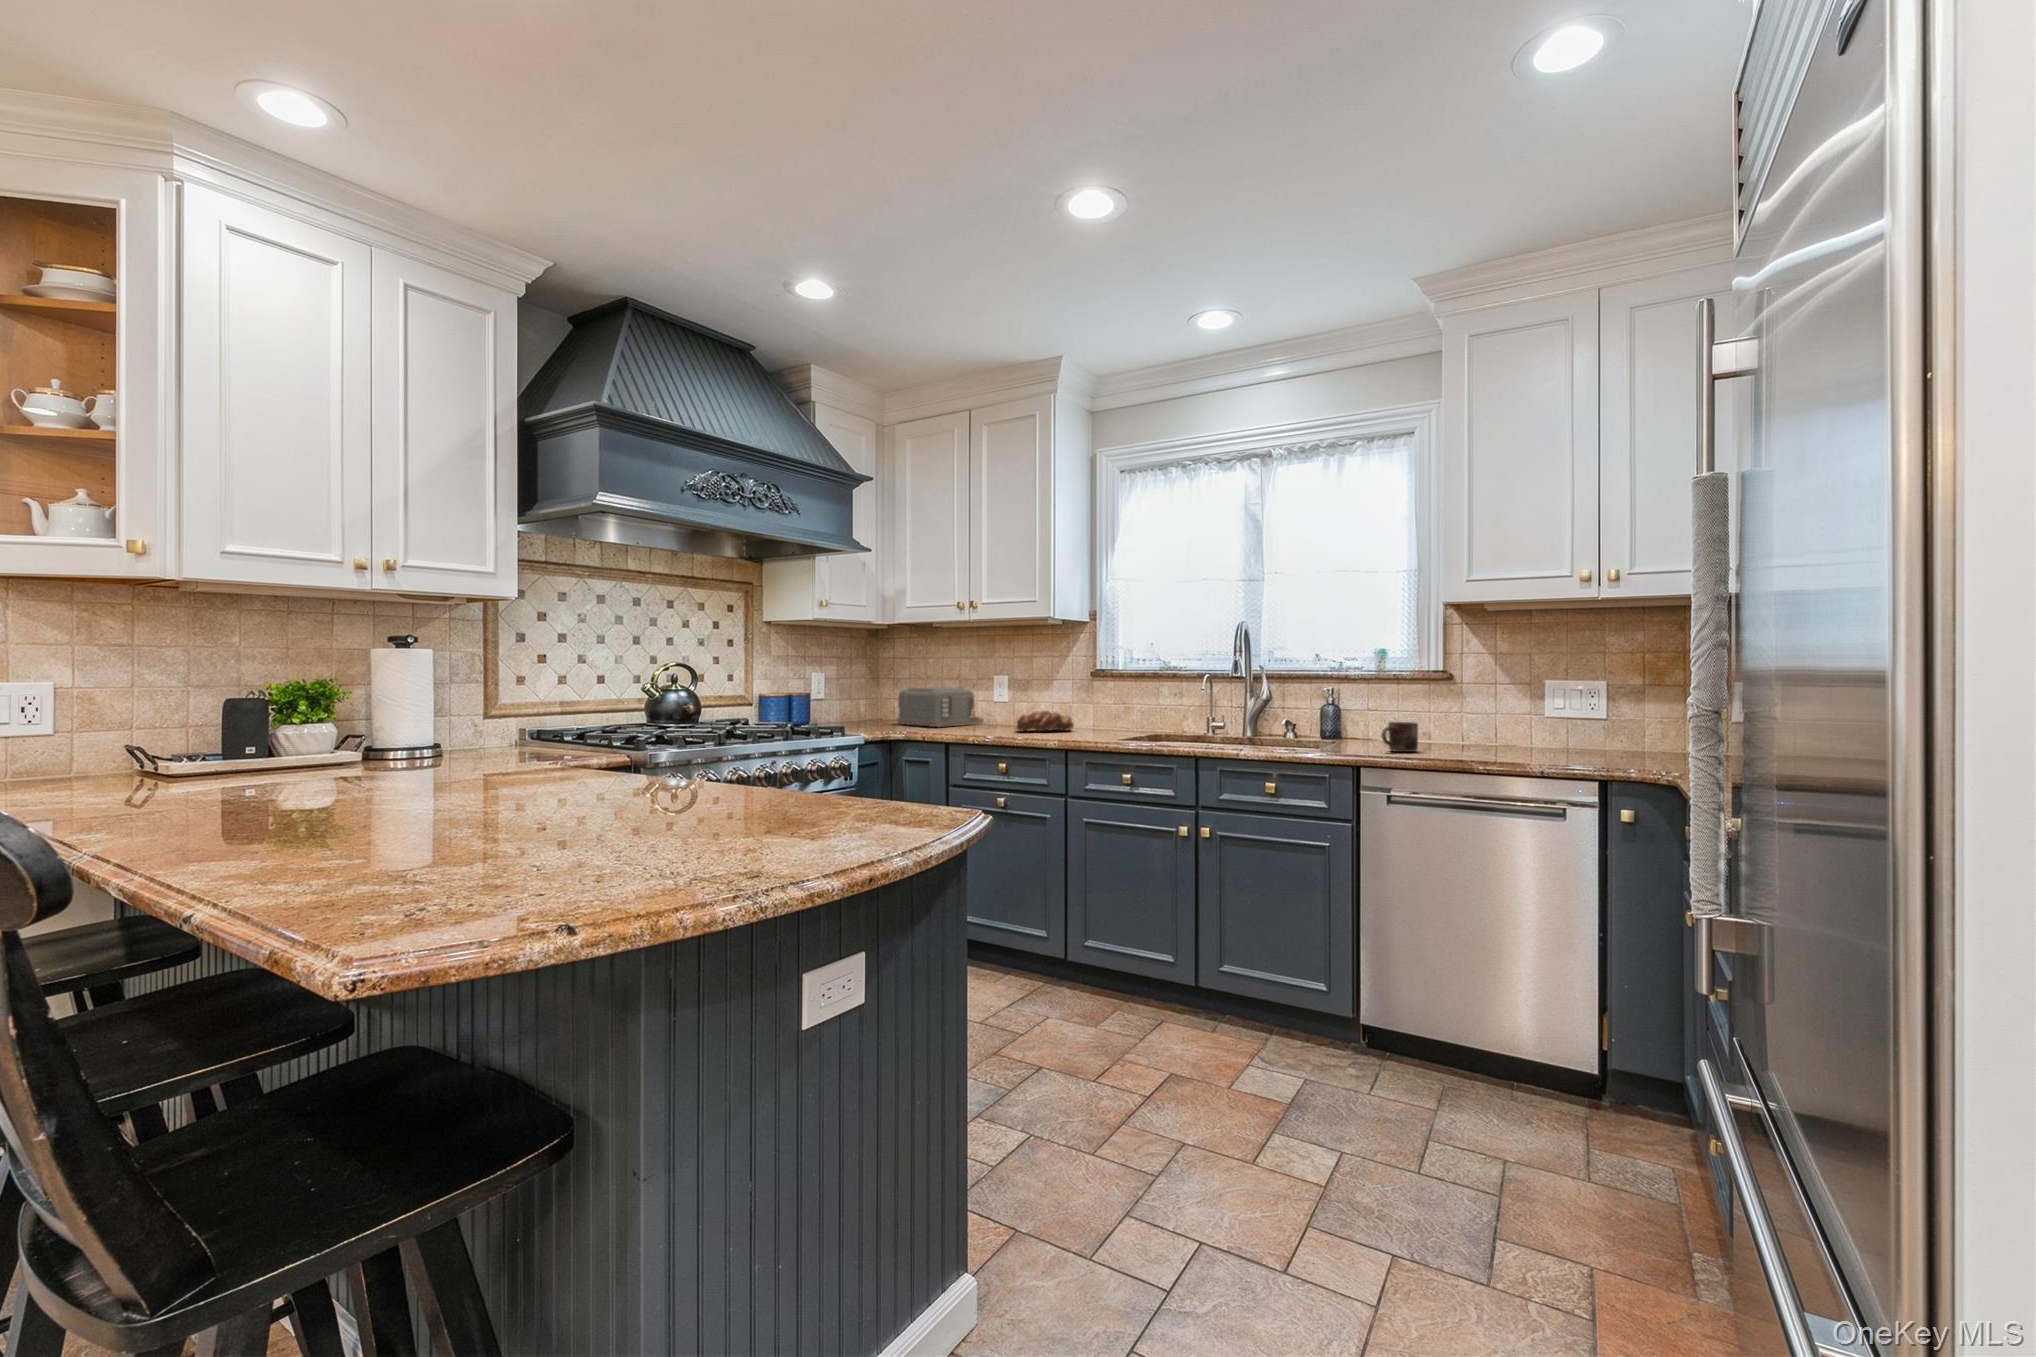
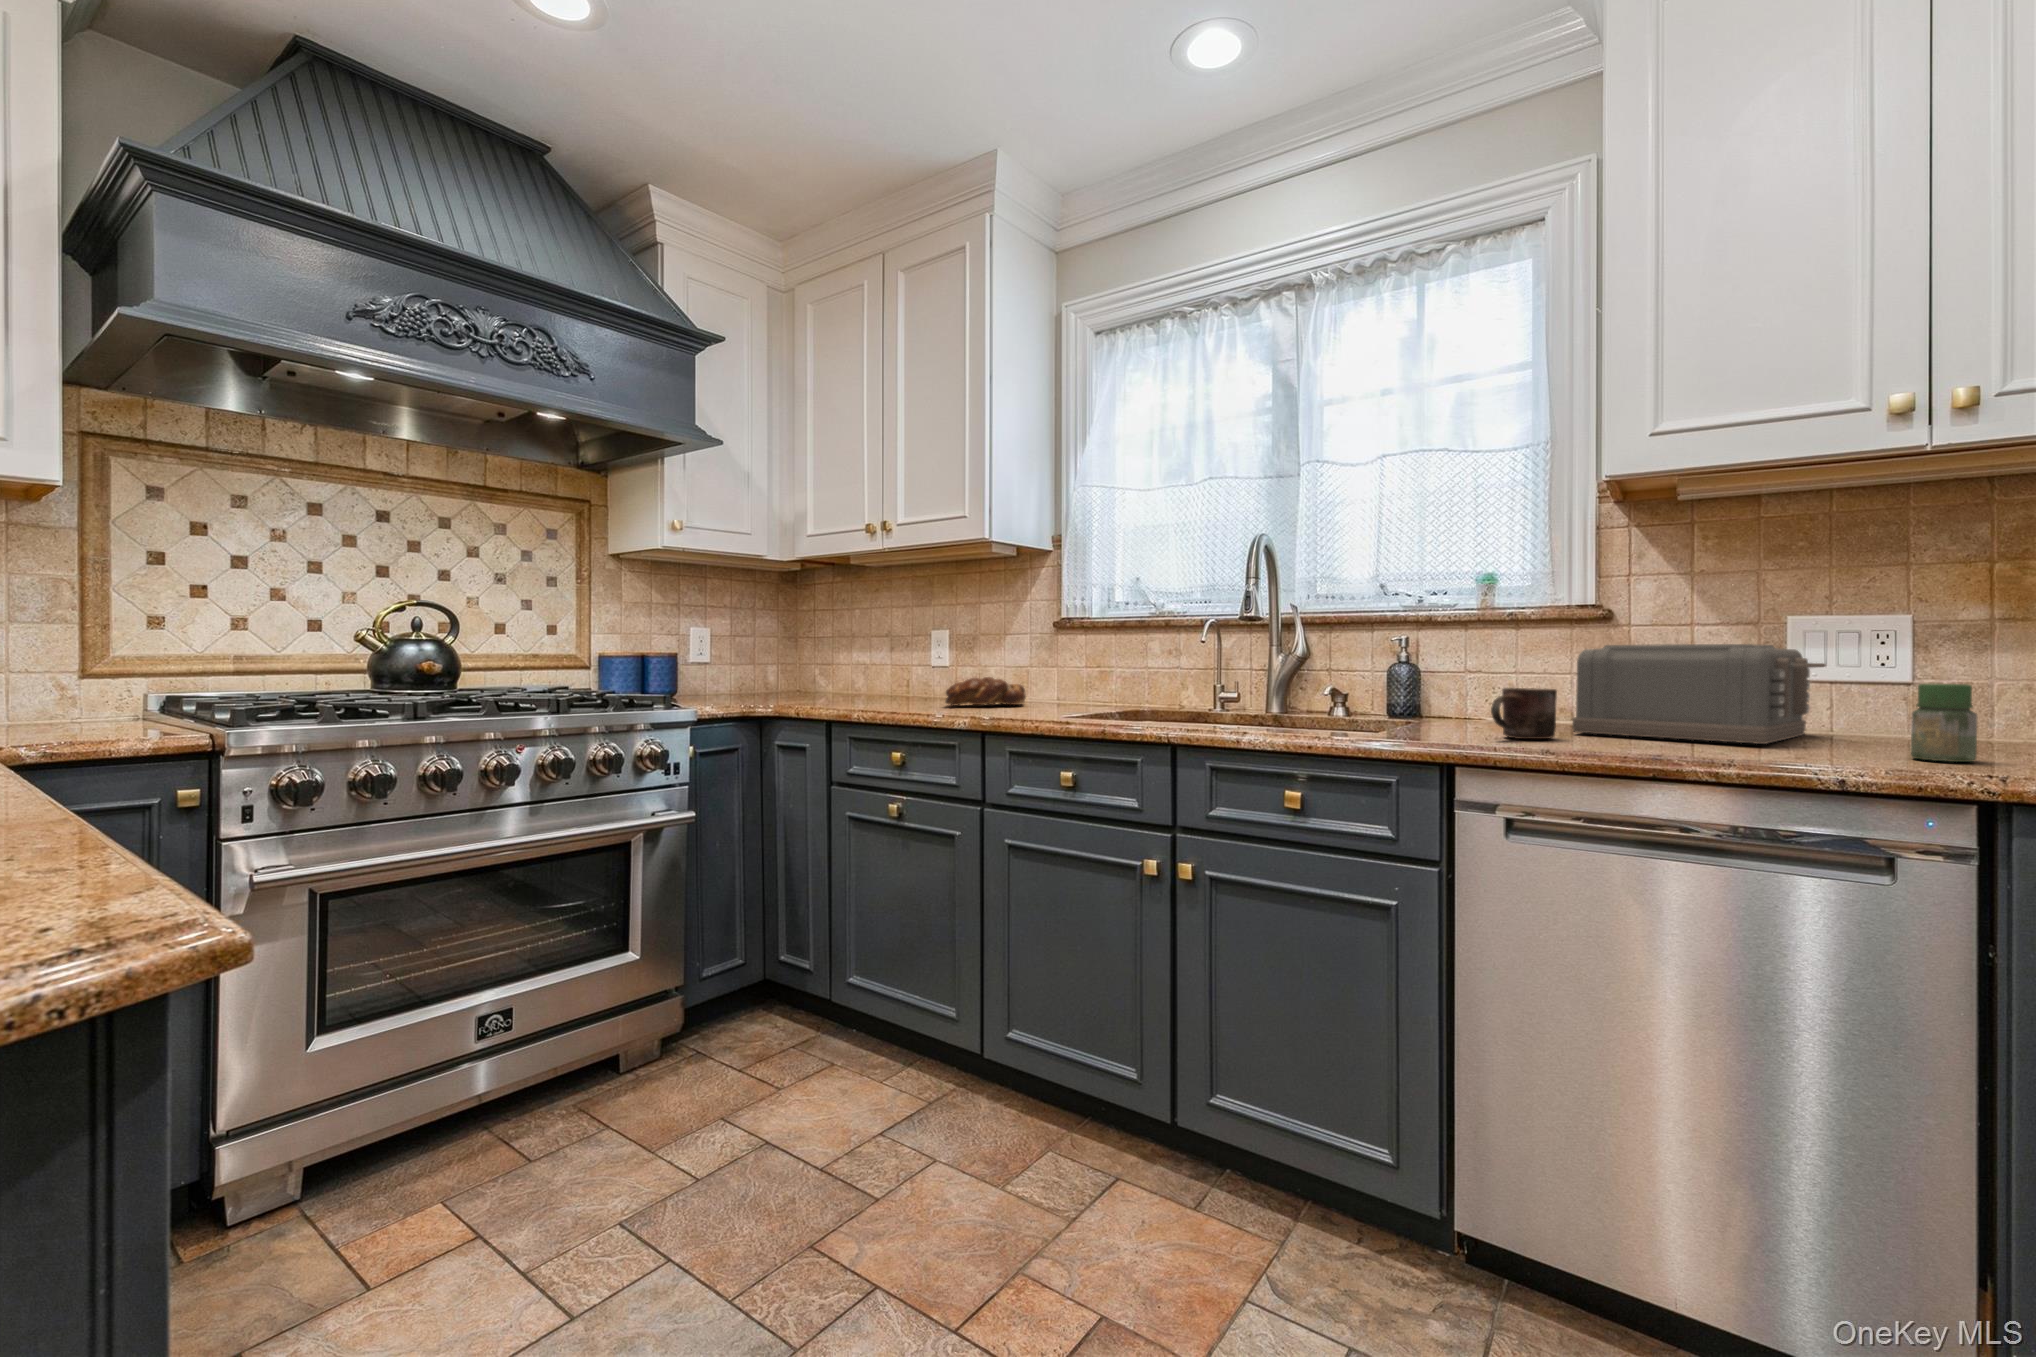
toaster: present [897,687,984,727] -> present [1572,644,1825,744]
jar: none [1591,721,1619,762] -> present [1911,684,1978,762]

